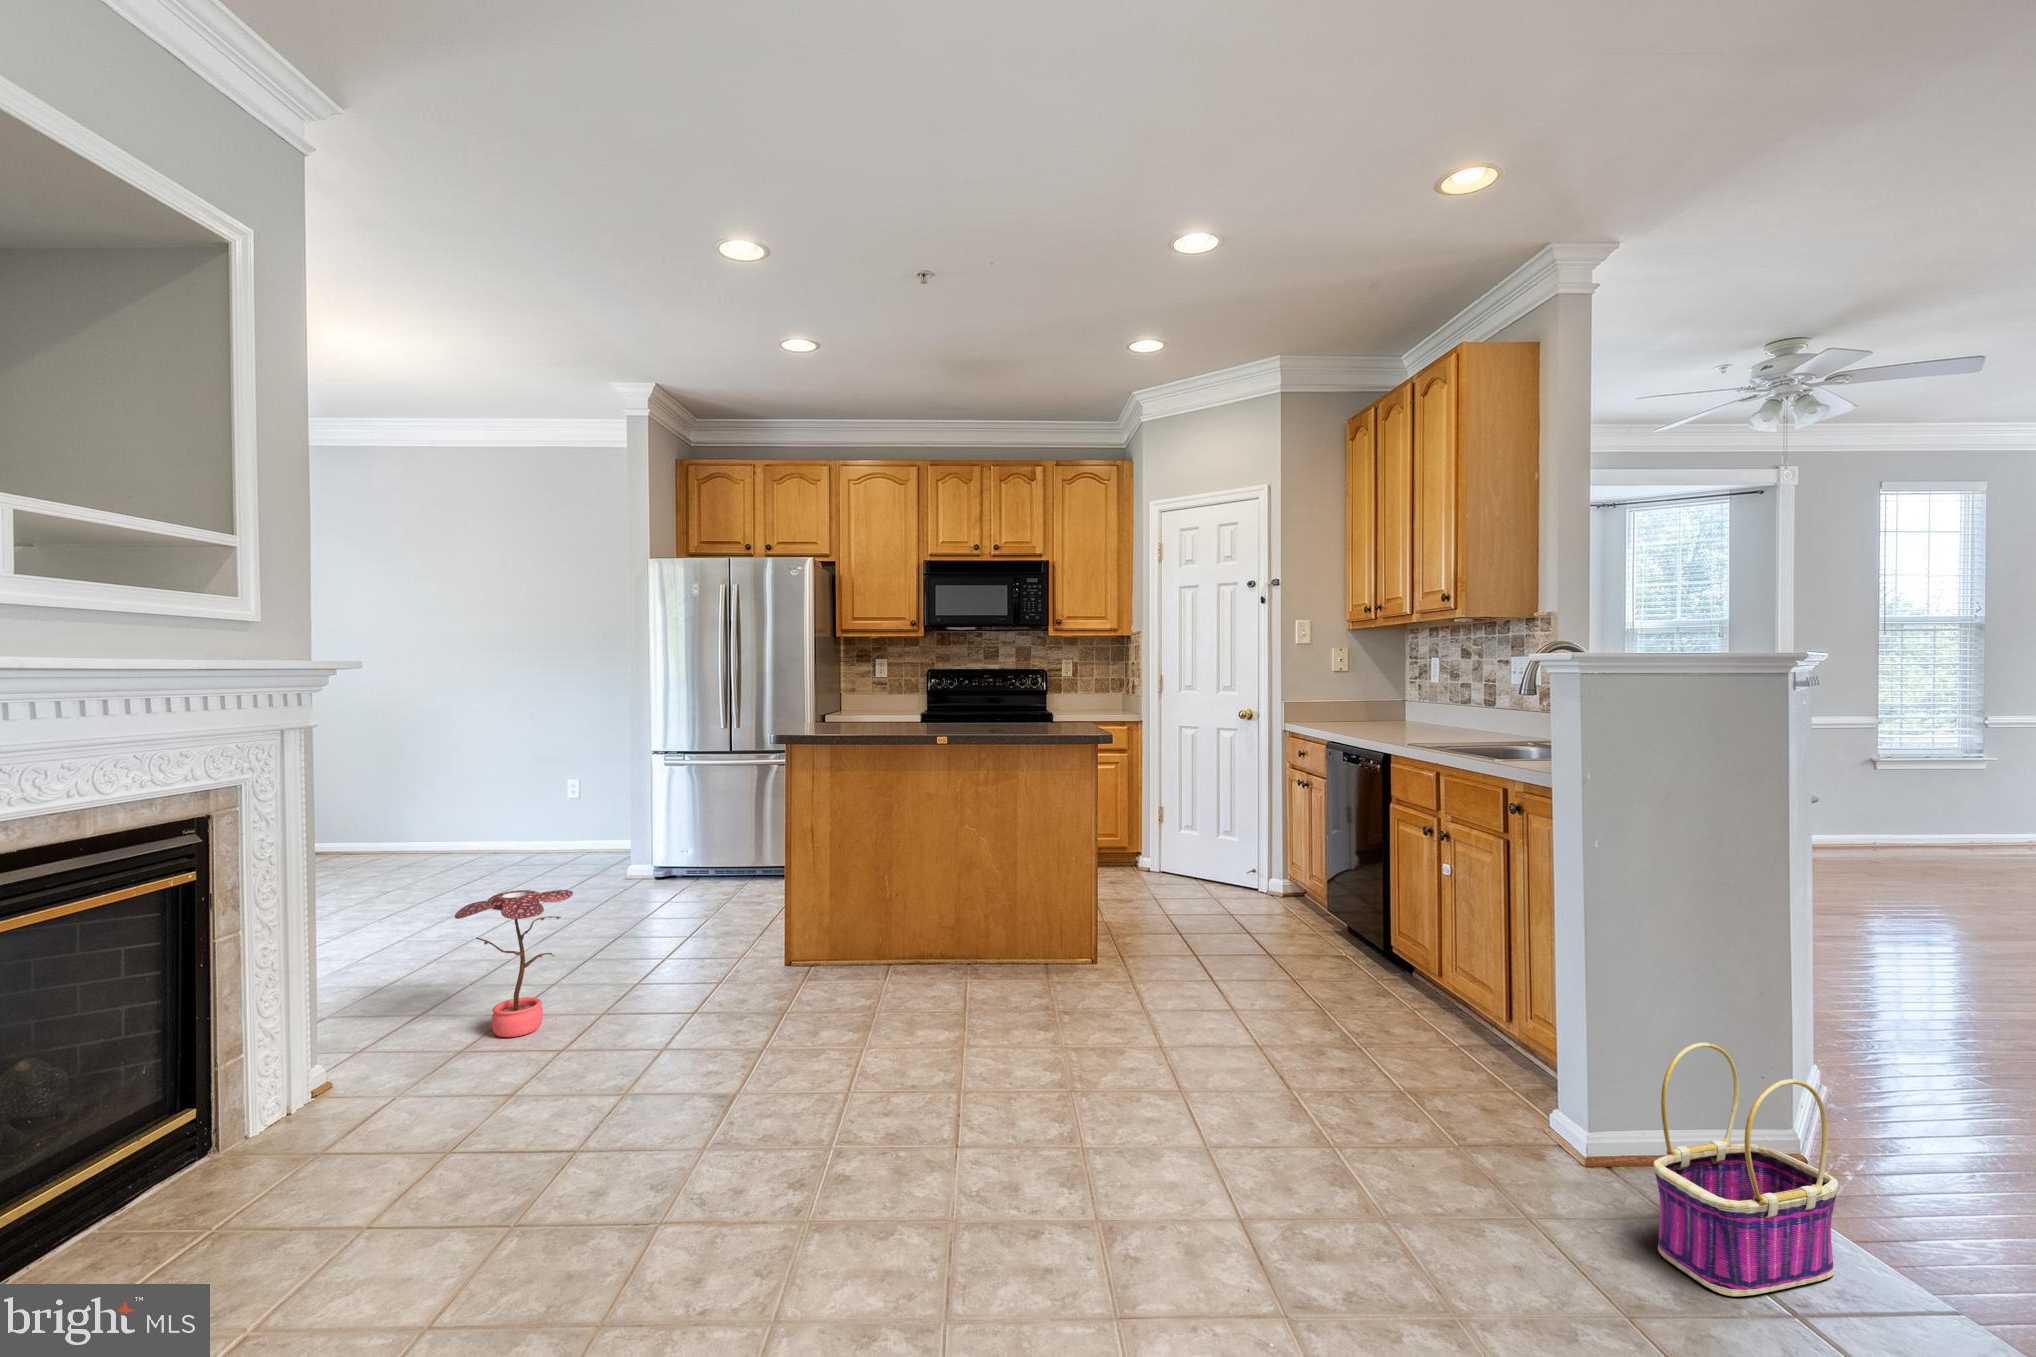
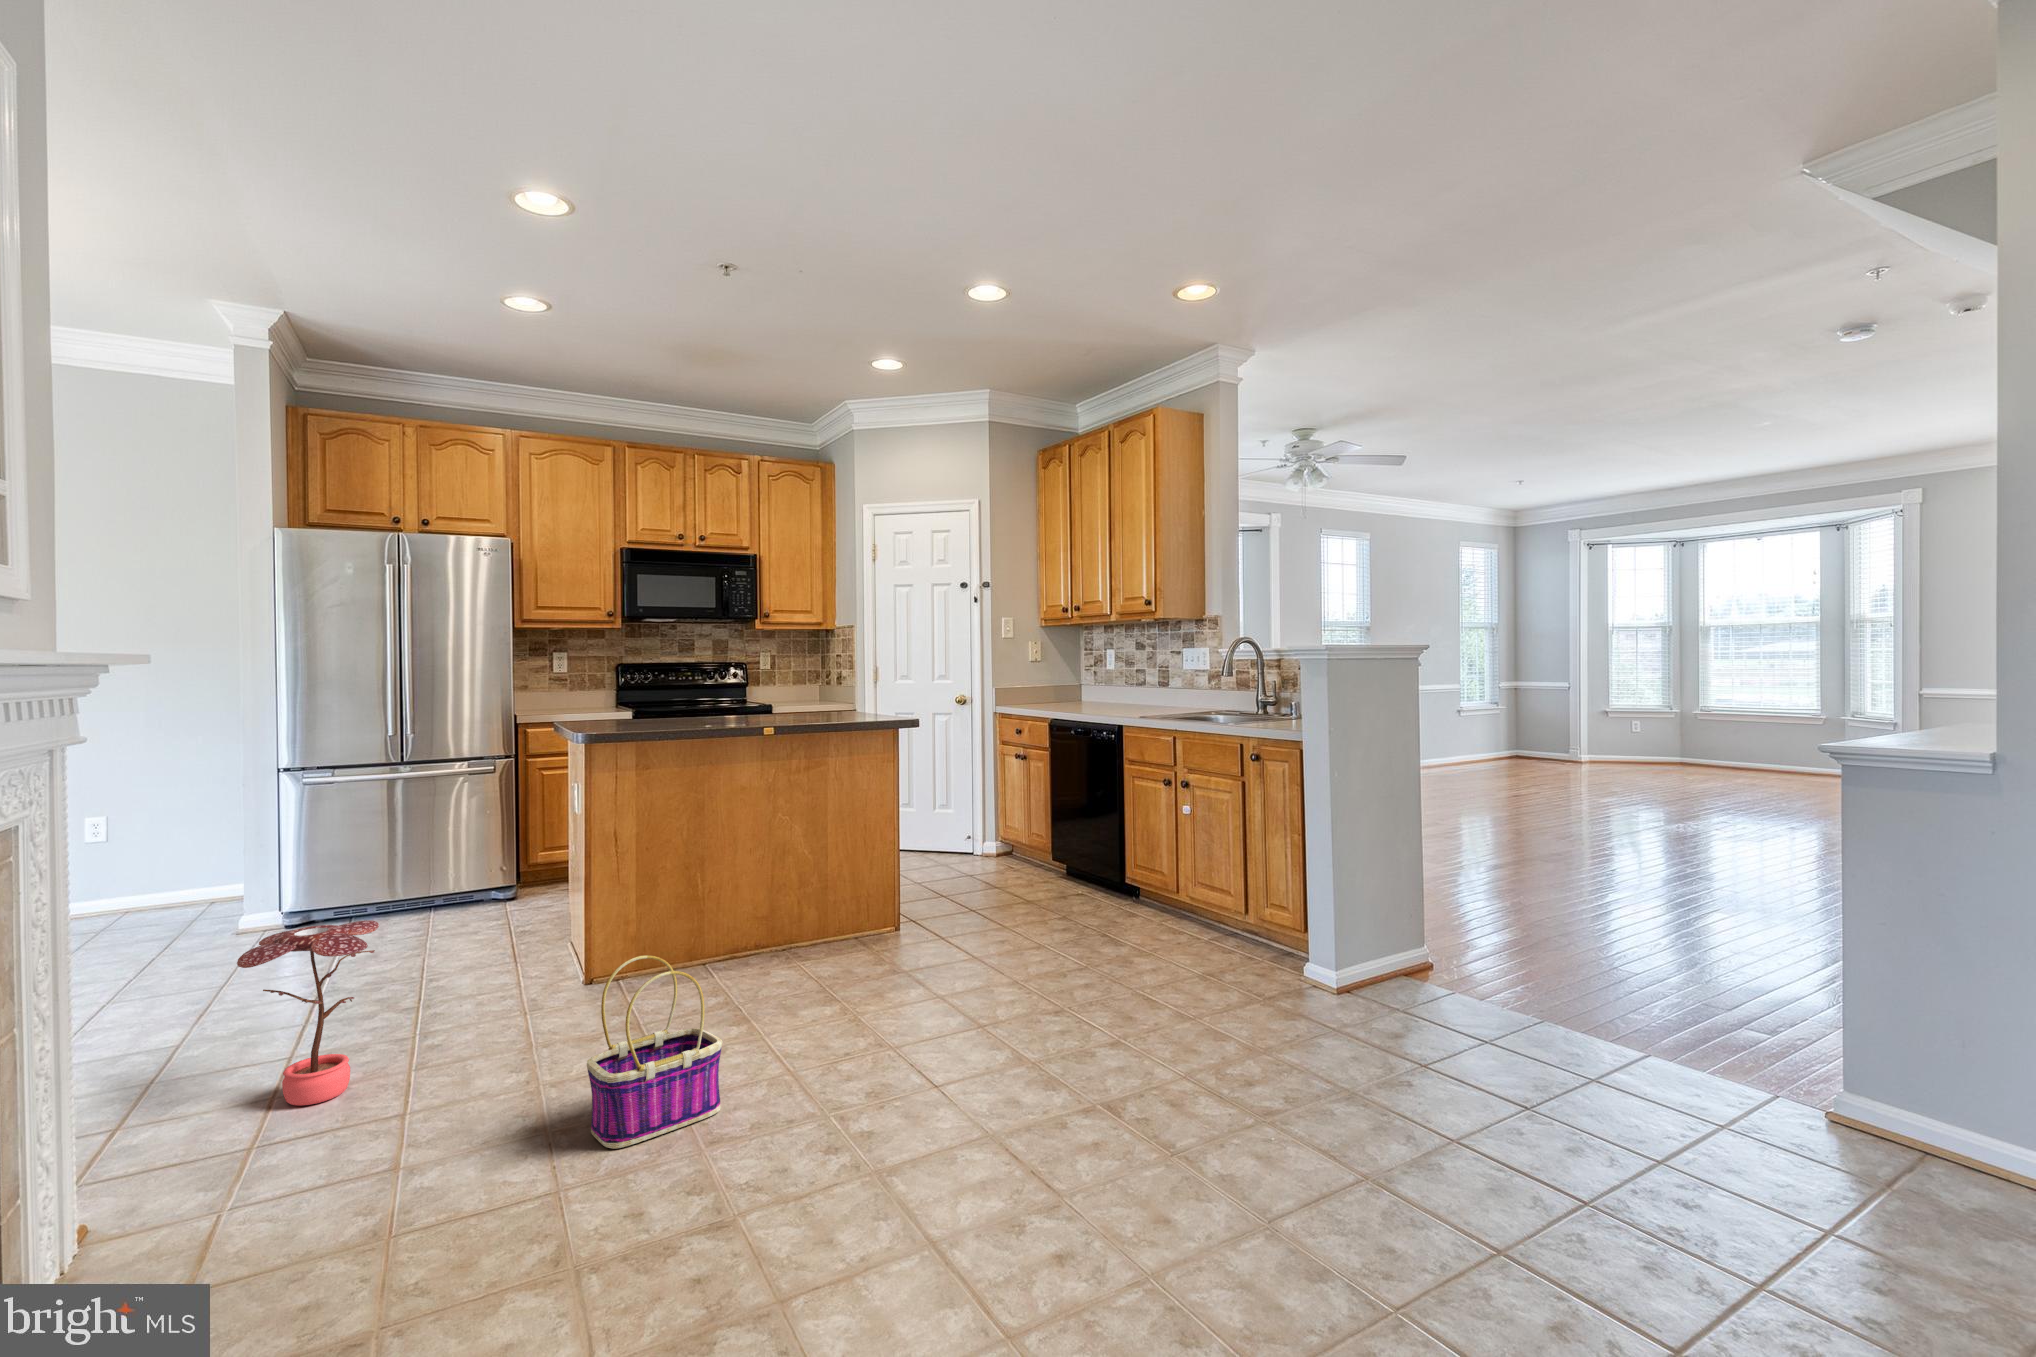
basket: present [1654,1043,1838,1296] -> present [587,955,722,1149]

